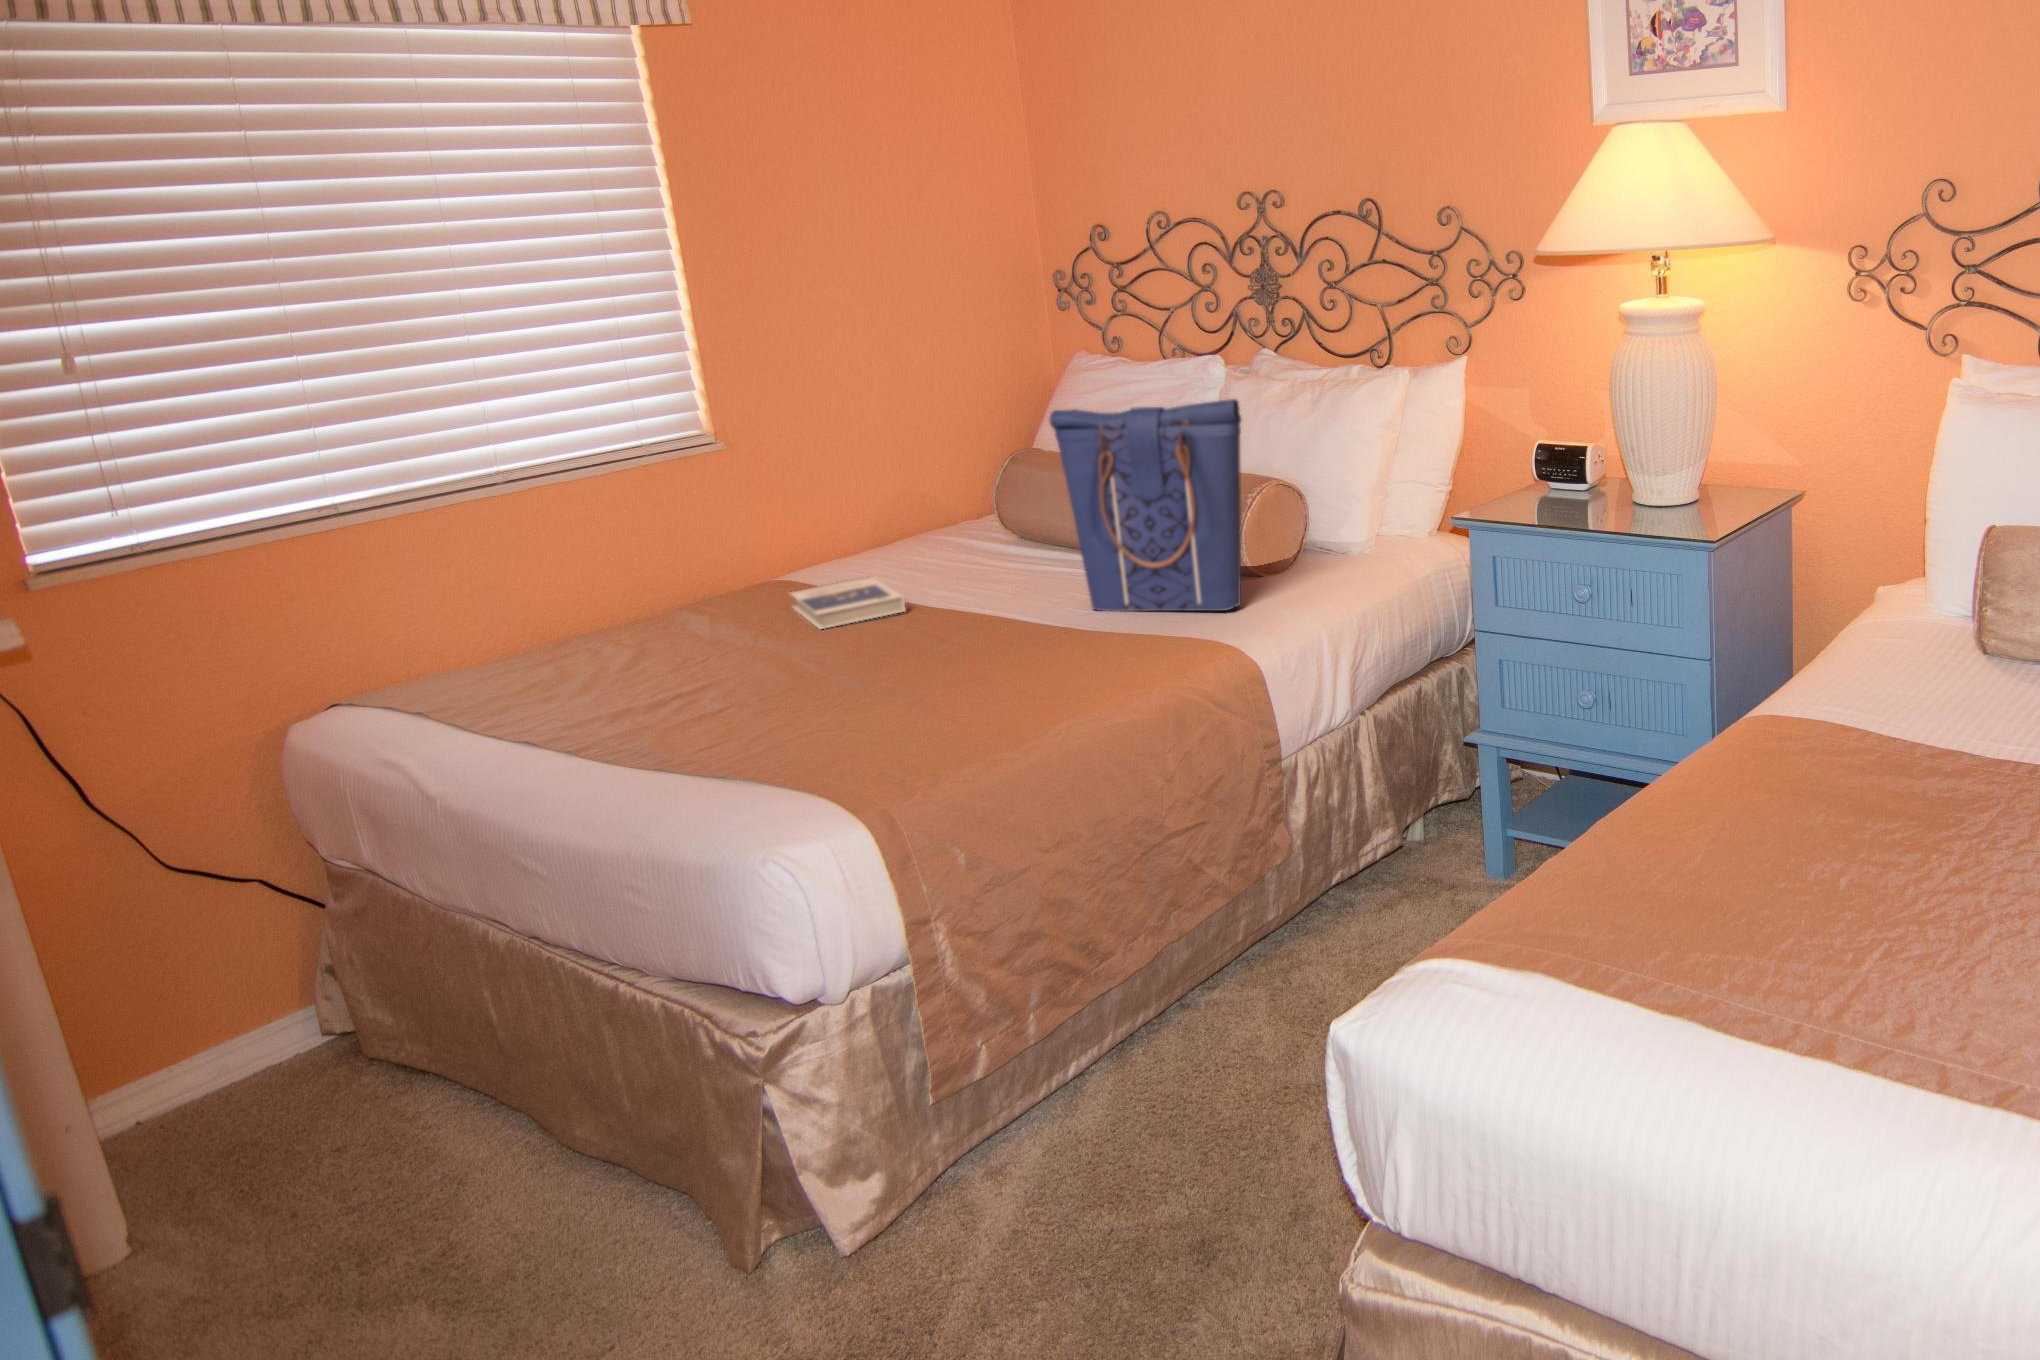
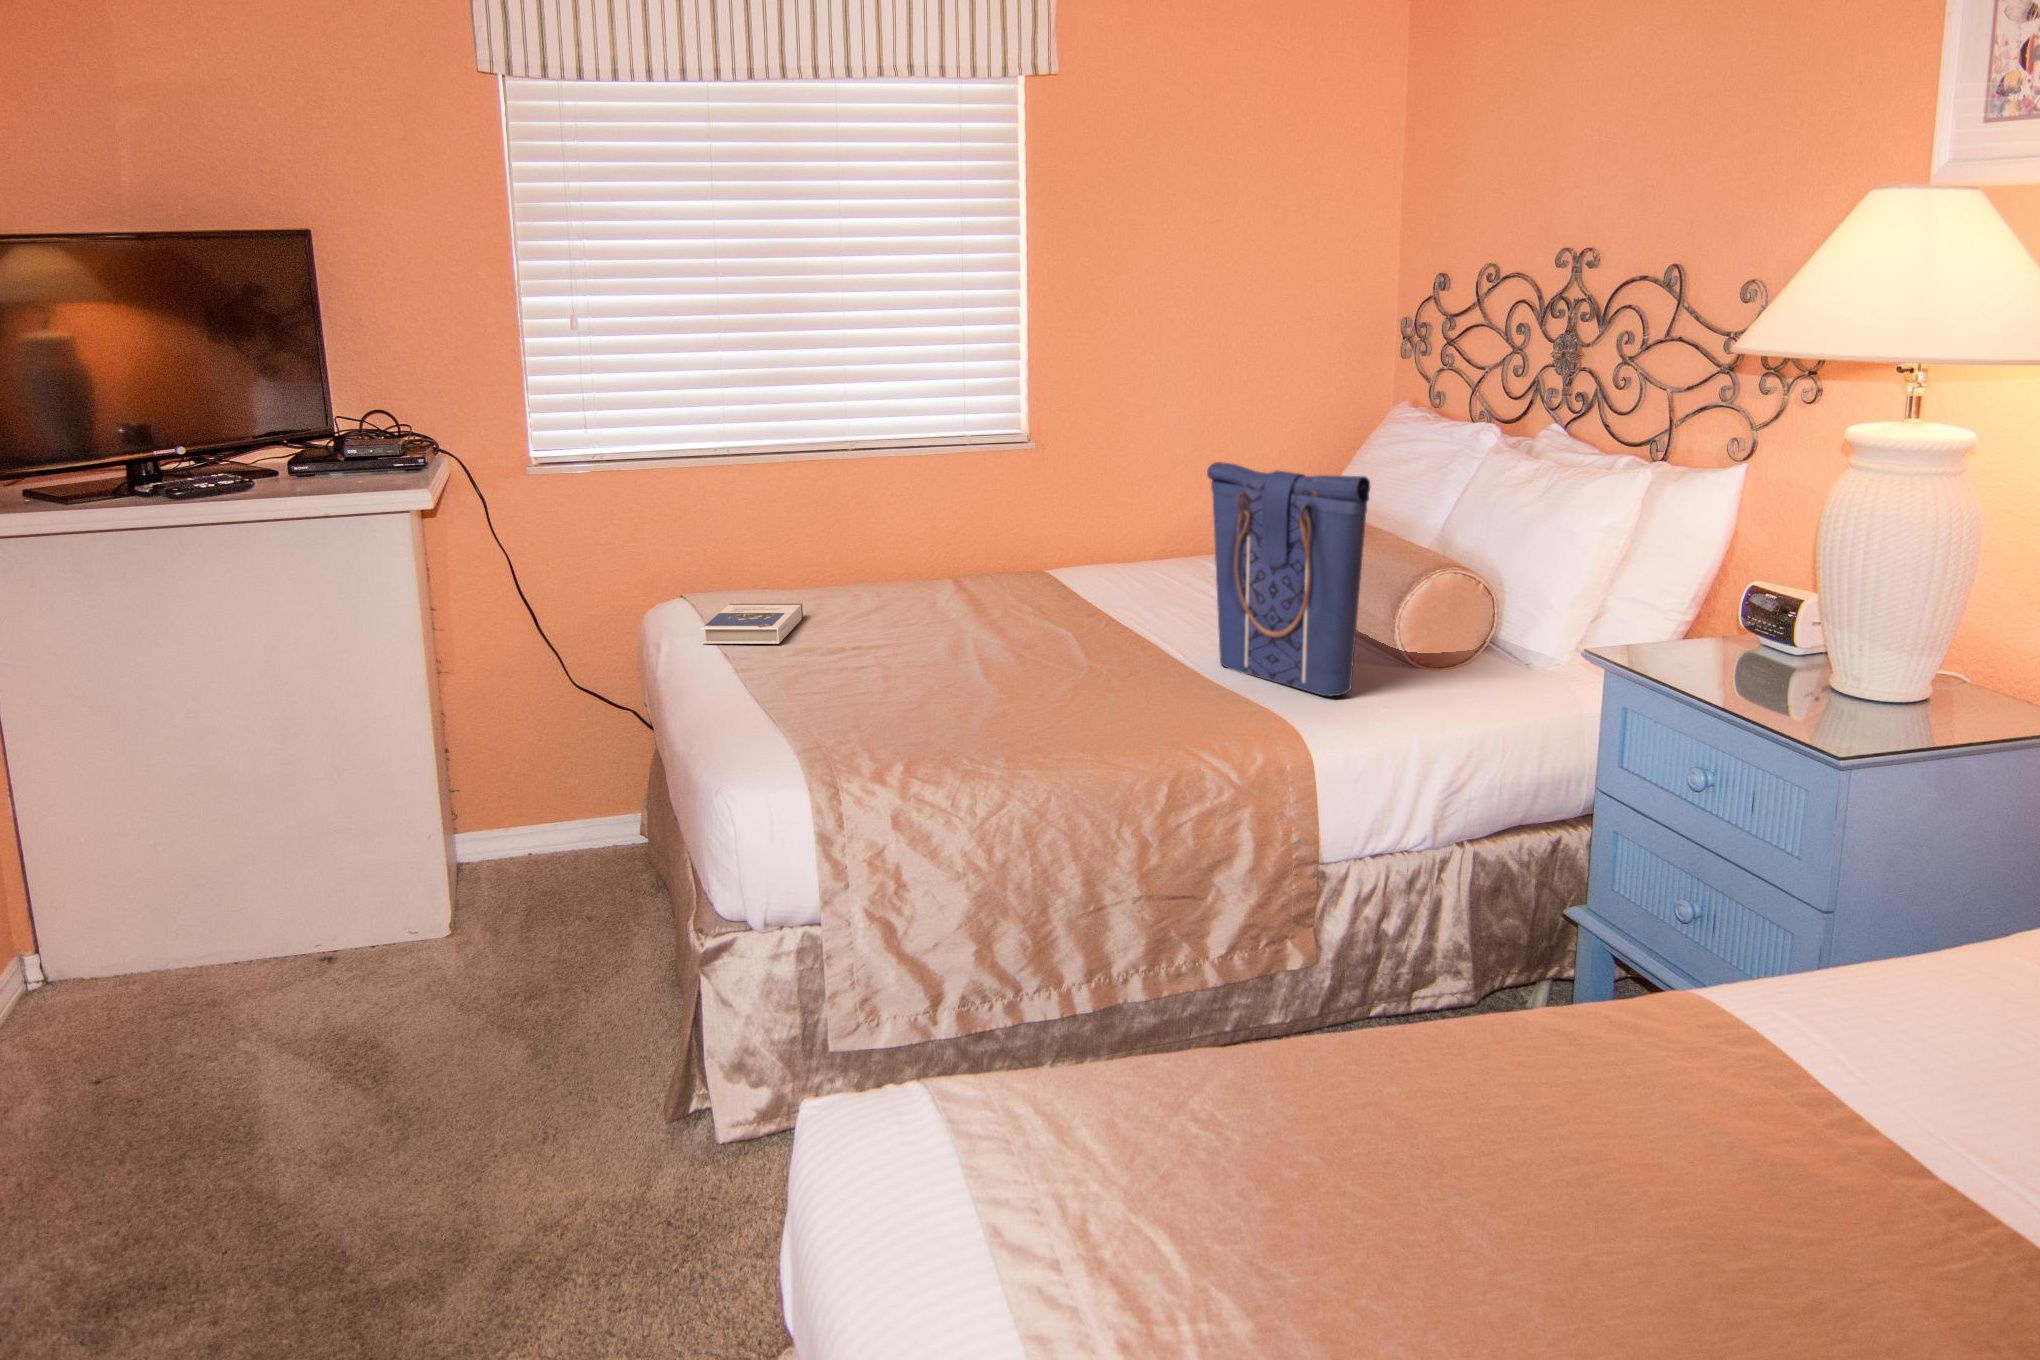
hardback book: present [791,576,905,629] -> present [701,604,803,644]

